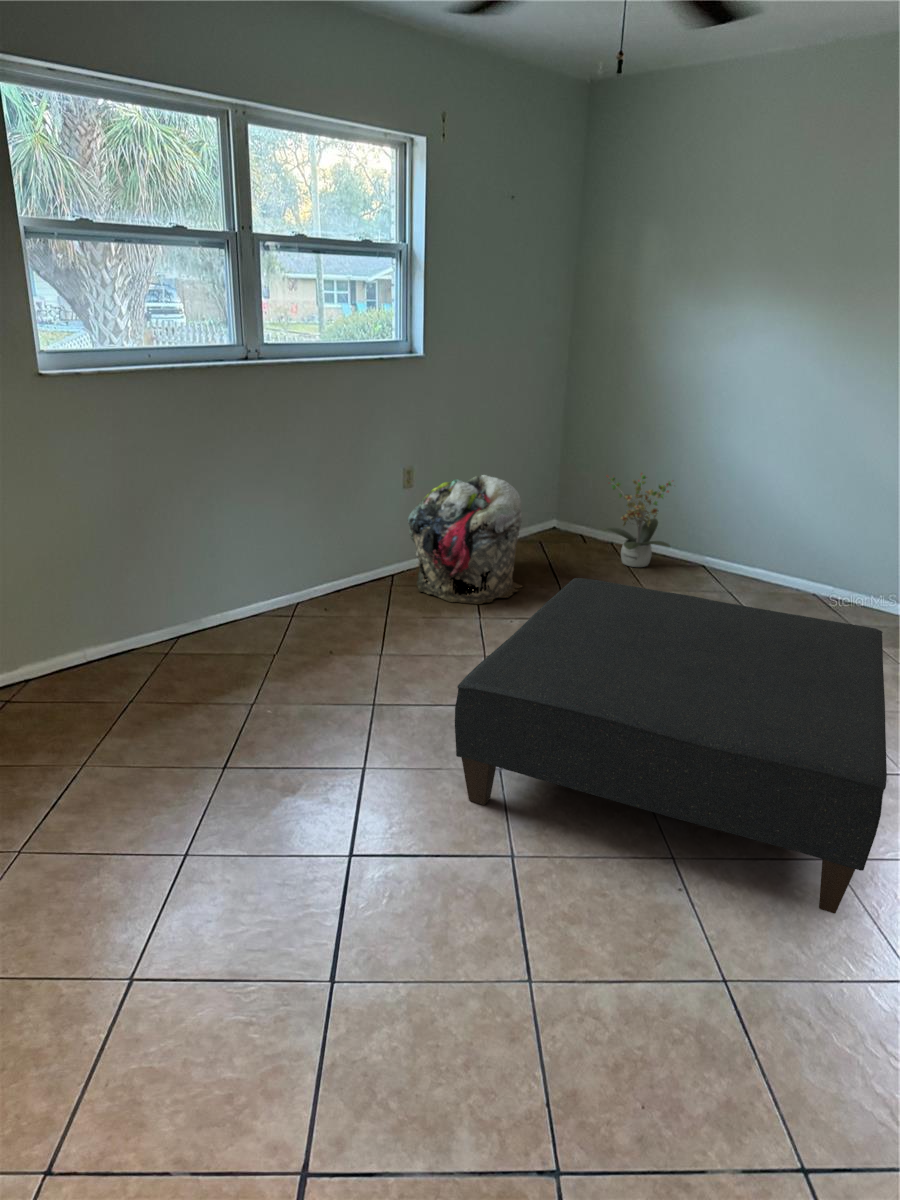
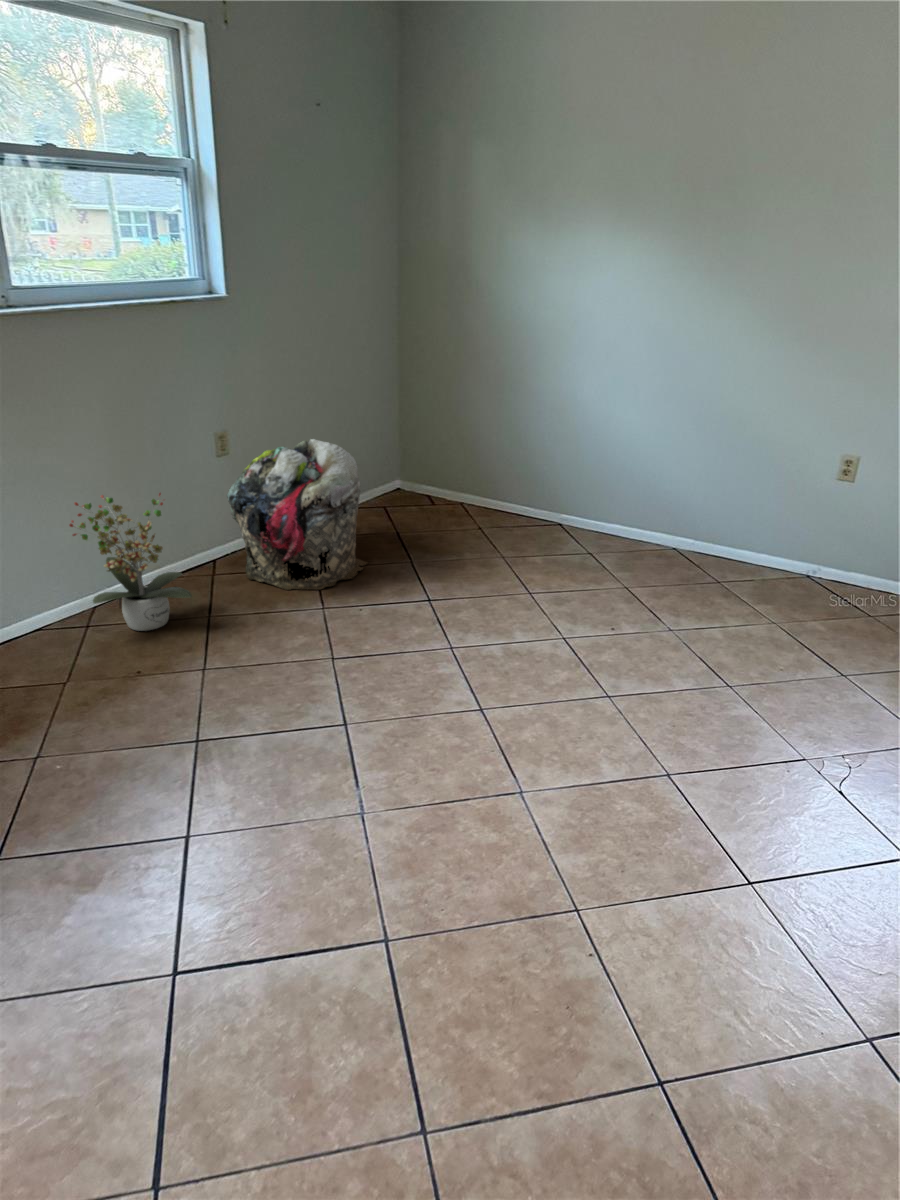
potted plant: present [607,473,671,567] -> present [69,493,192,631]
ottoman: present [455,578,887,914] -> none [298,562,822,956]

